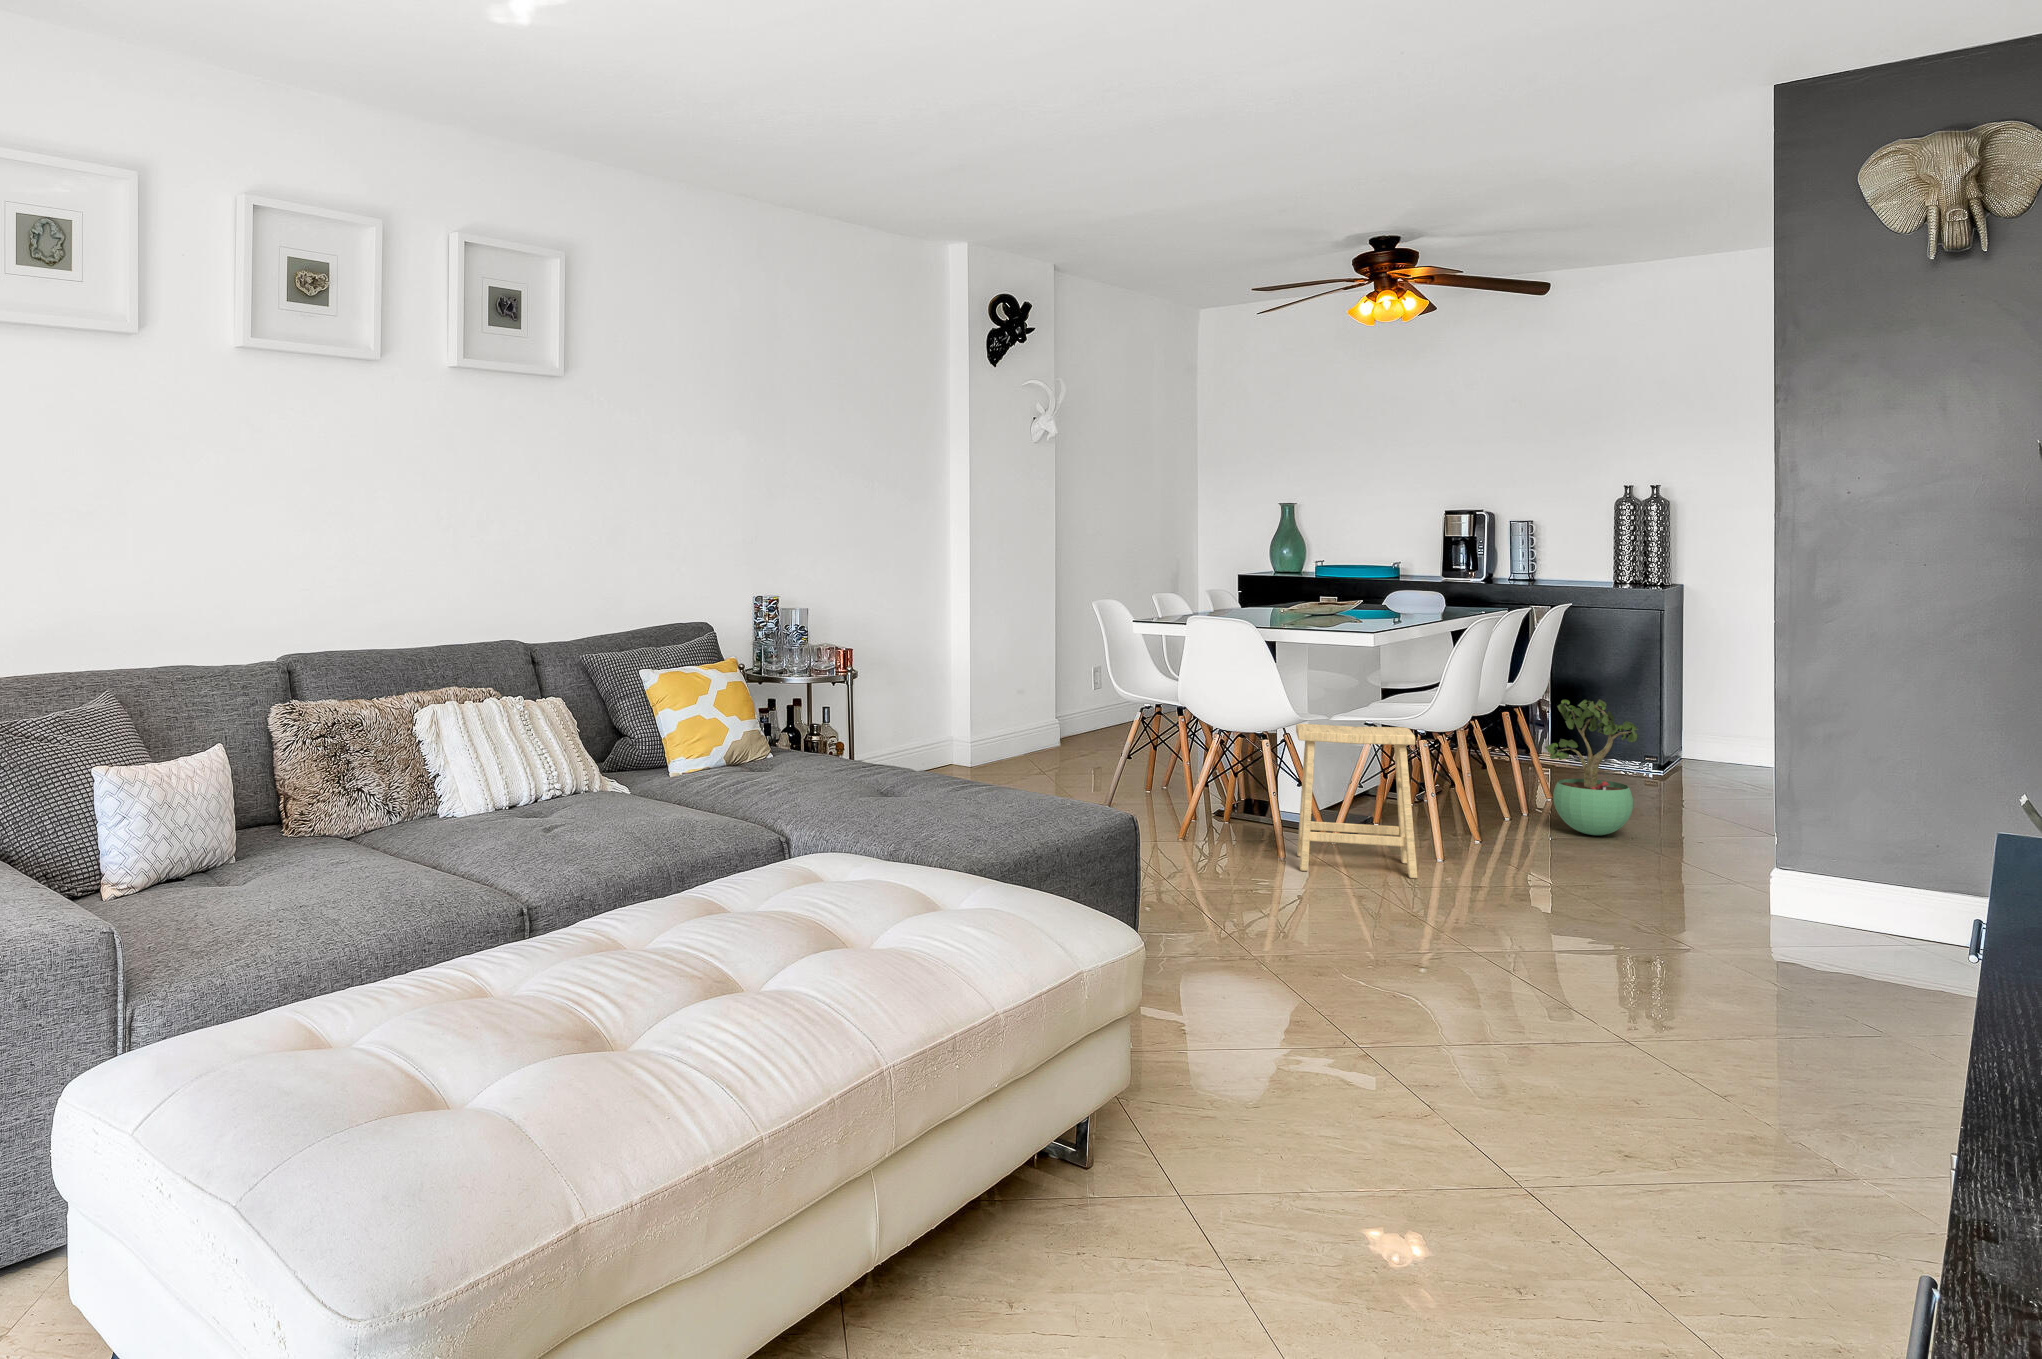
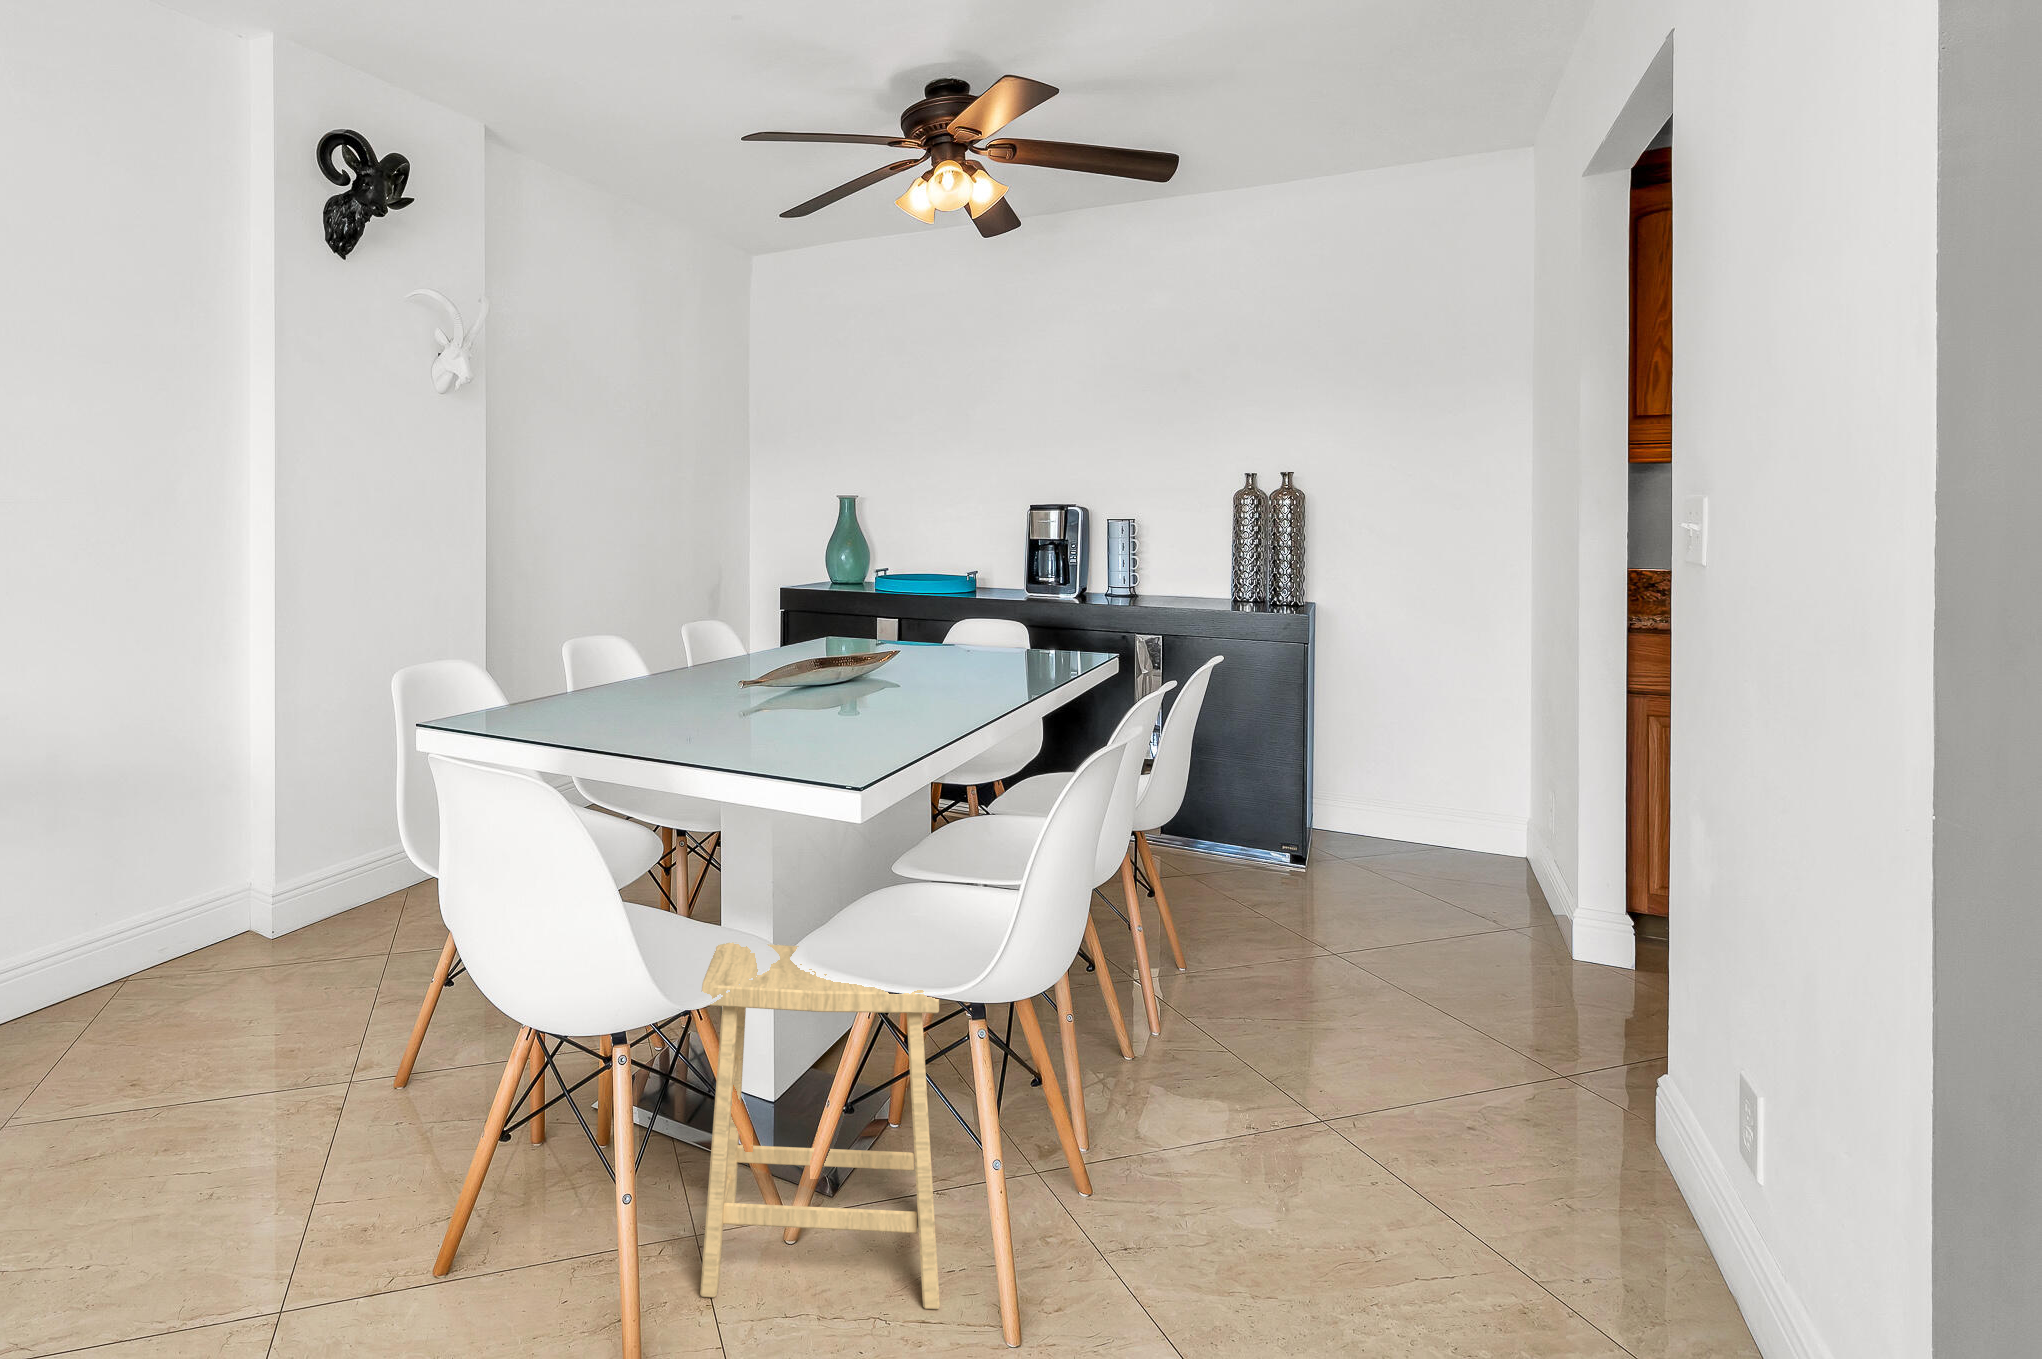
potted plant: present [1545,699,1638,835] -> none [1171,830,1326,1068]

